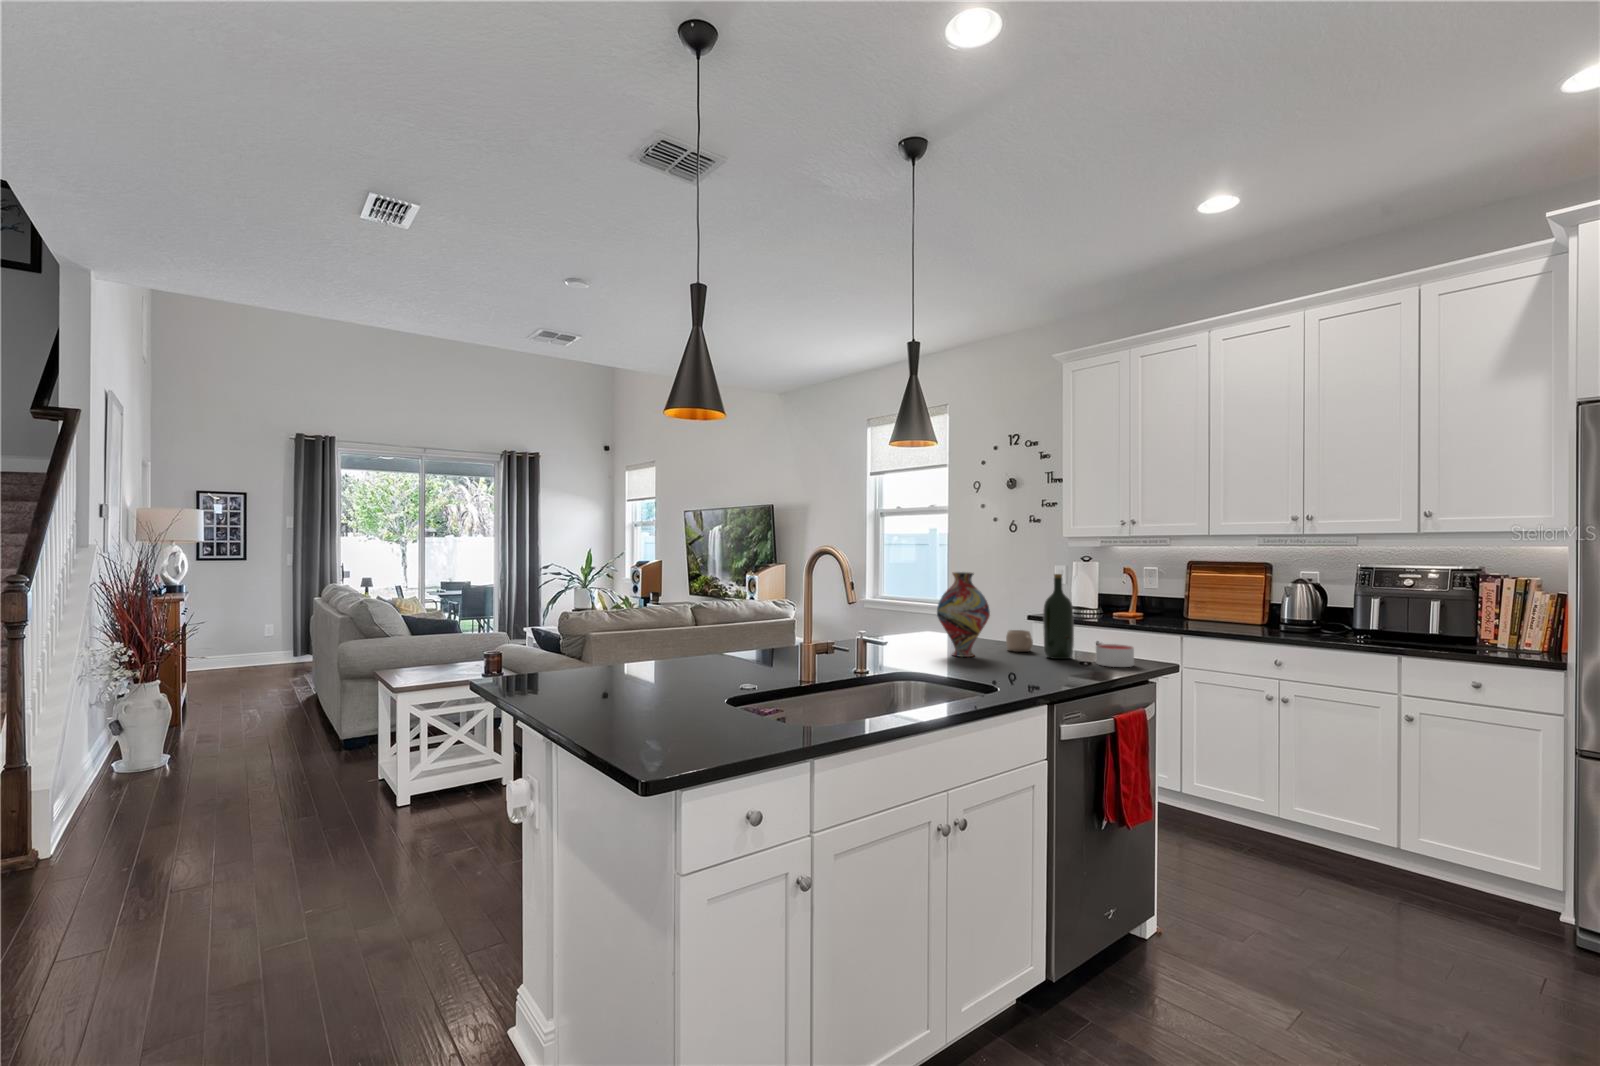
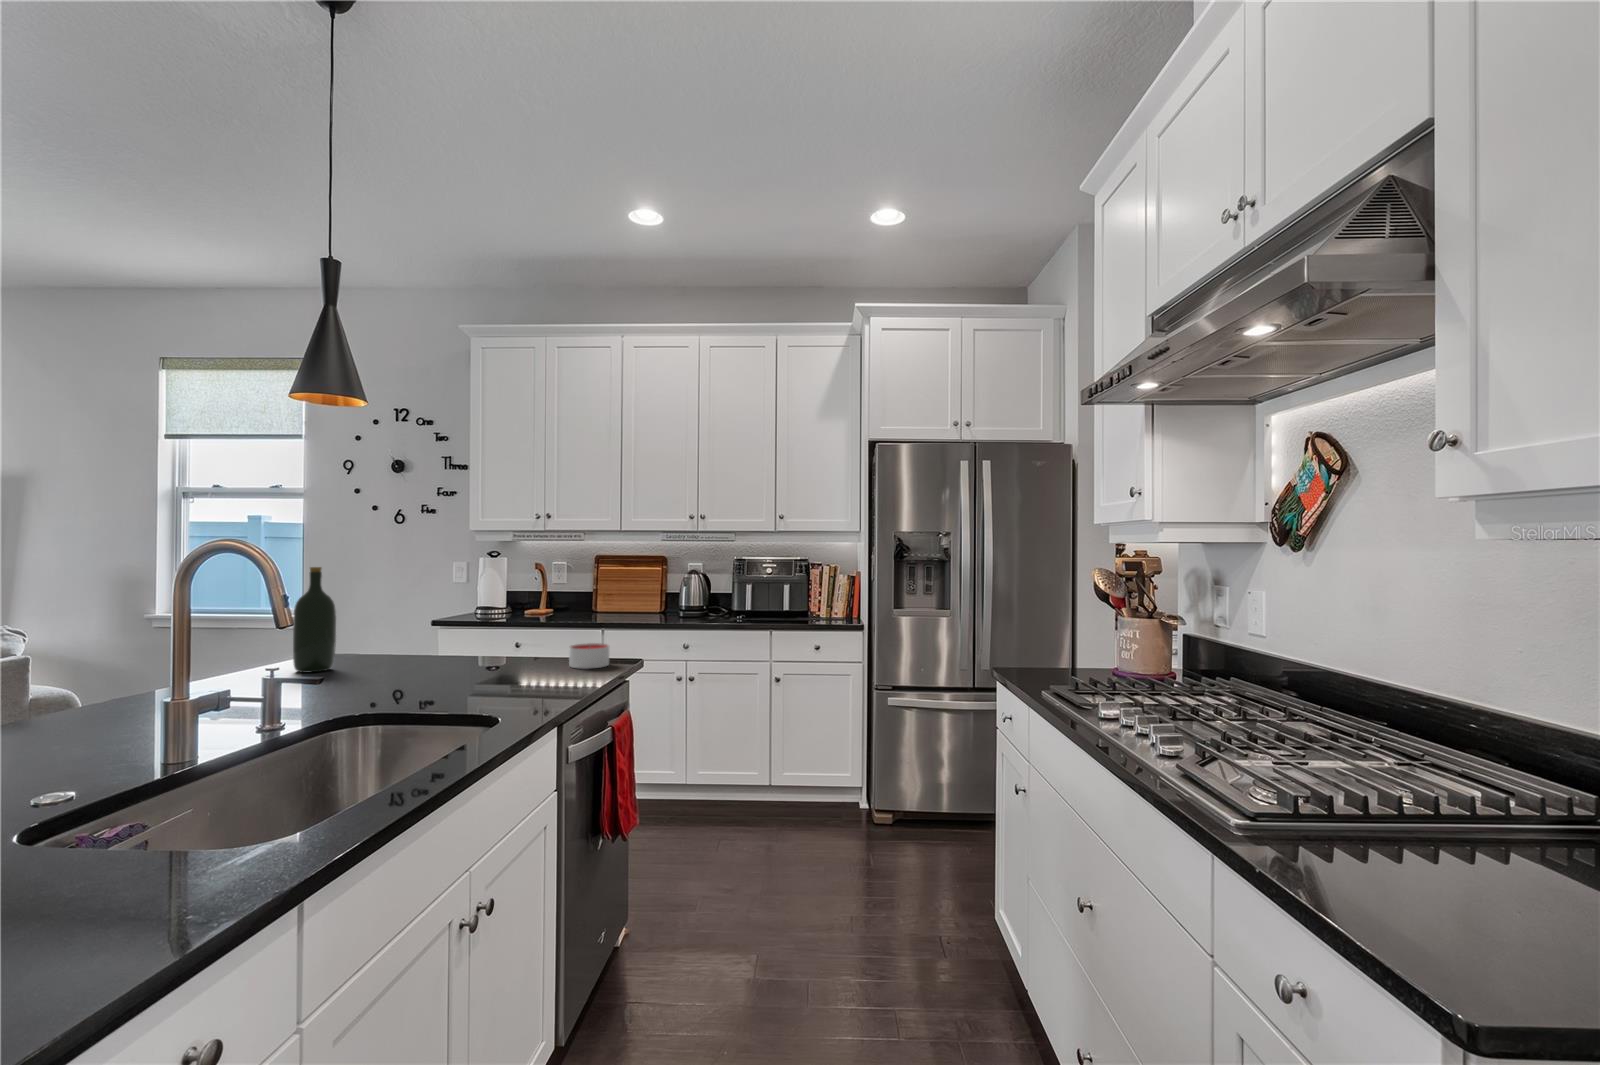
vase: present [937,572,990,657] -> none [364,569,442,680]
wine bottle: present [1043,574,1074,659] -> present [293,567,336,672]
mug: present [1006,630,1033,652] -> none [452,637,488,664]

